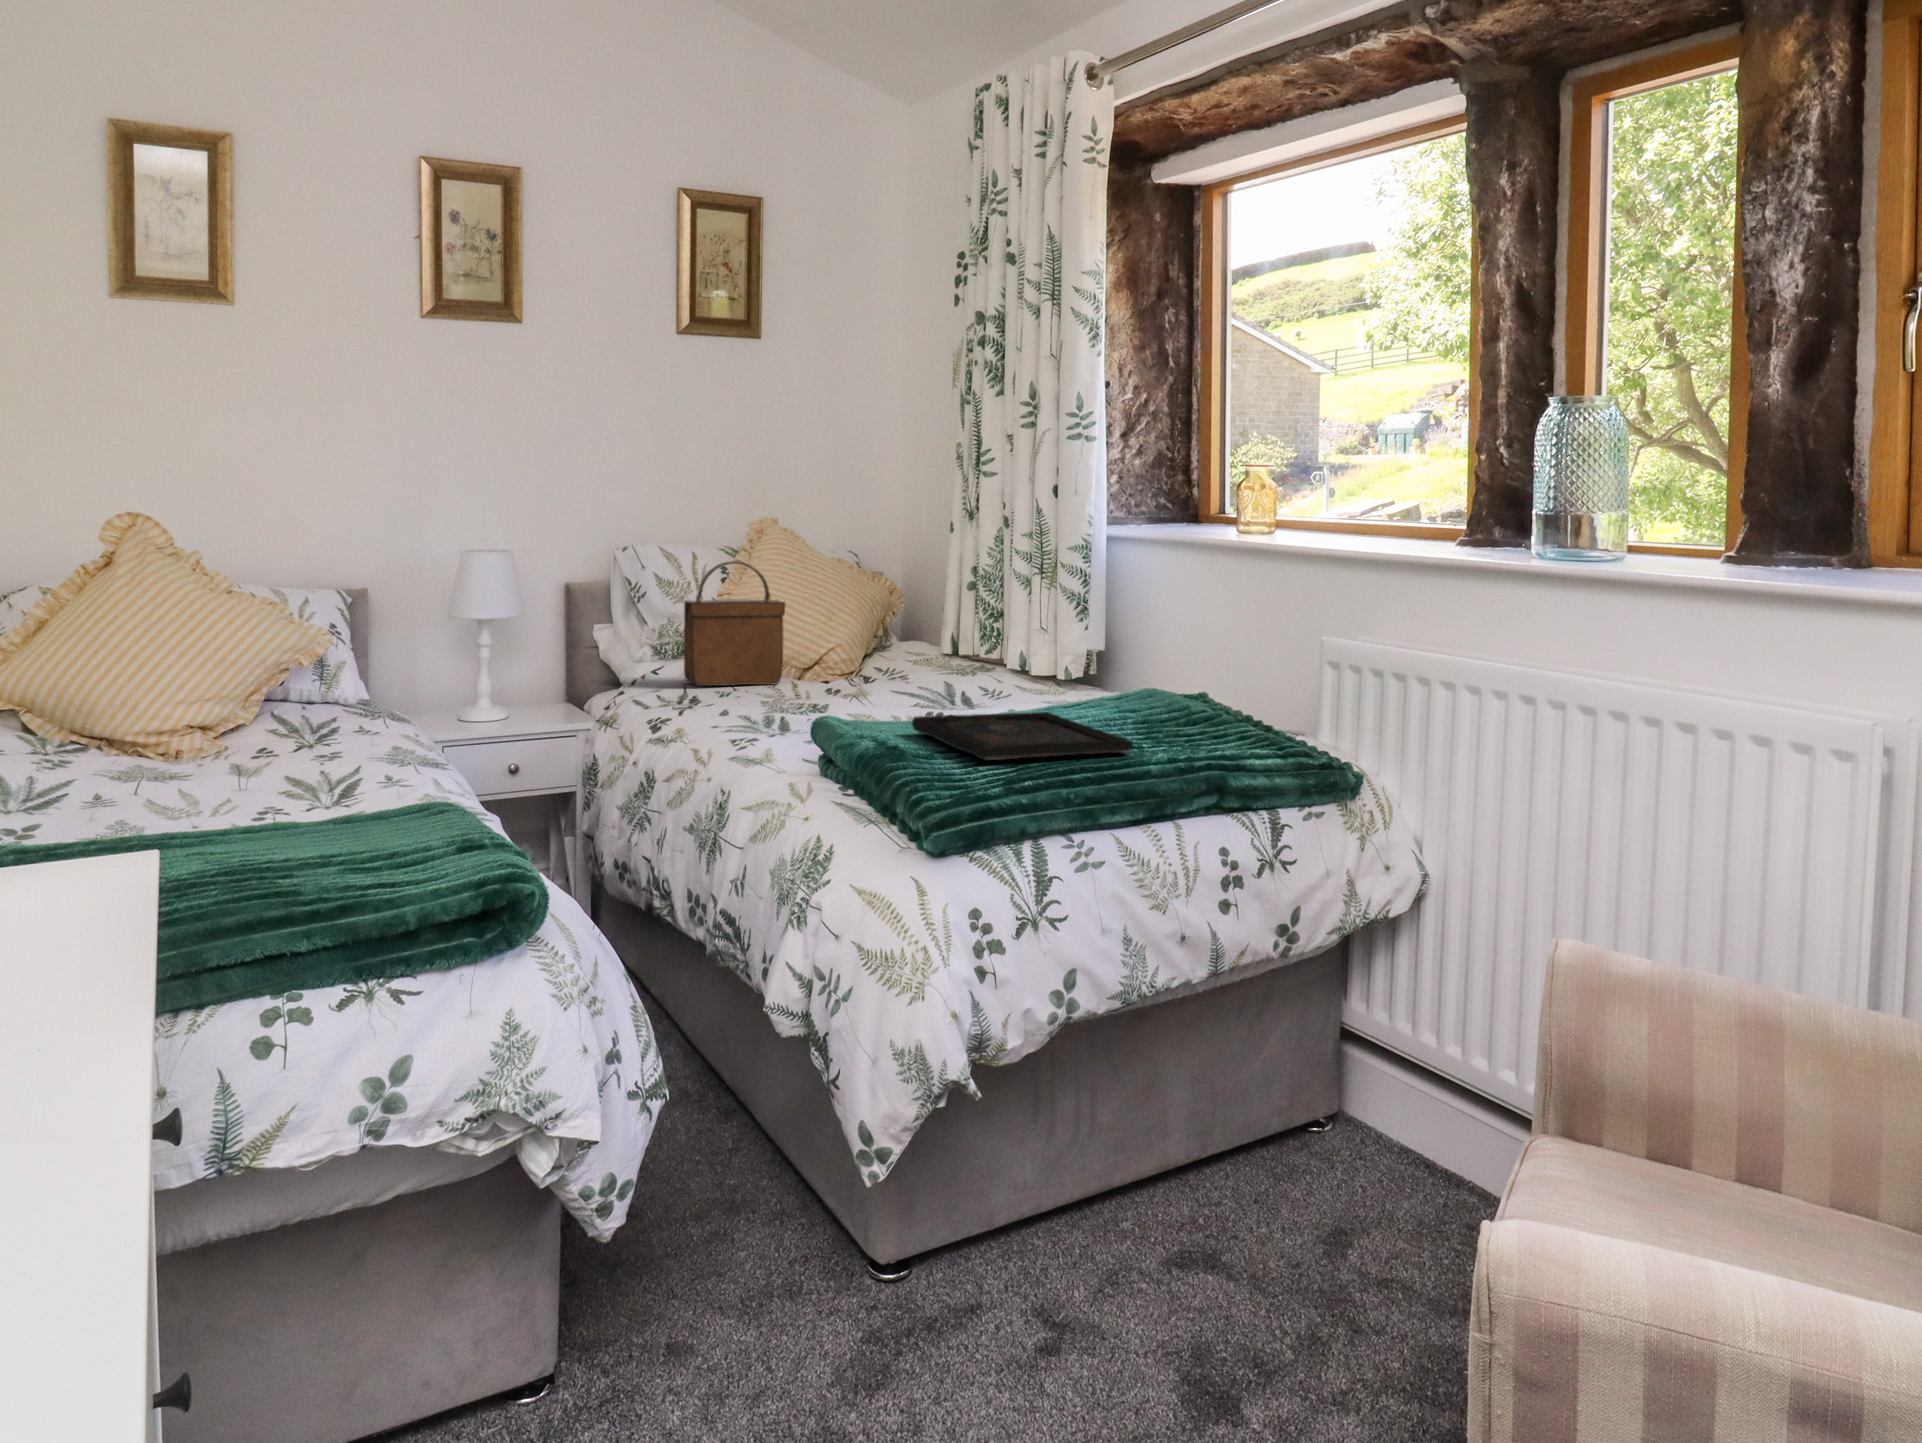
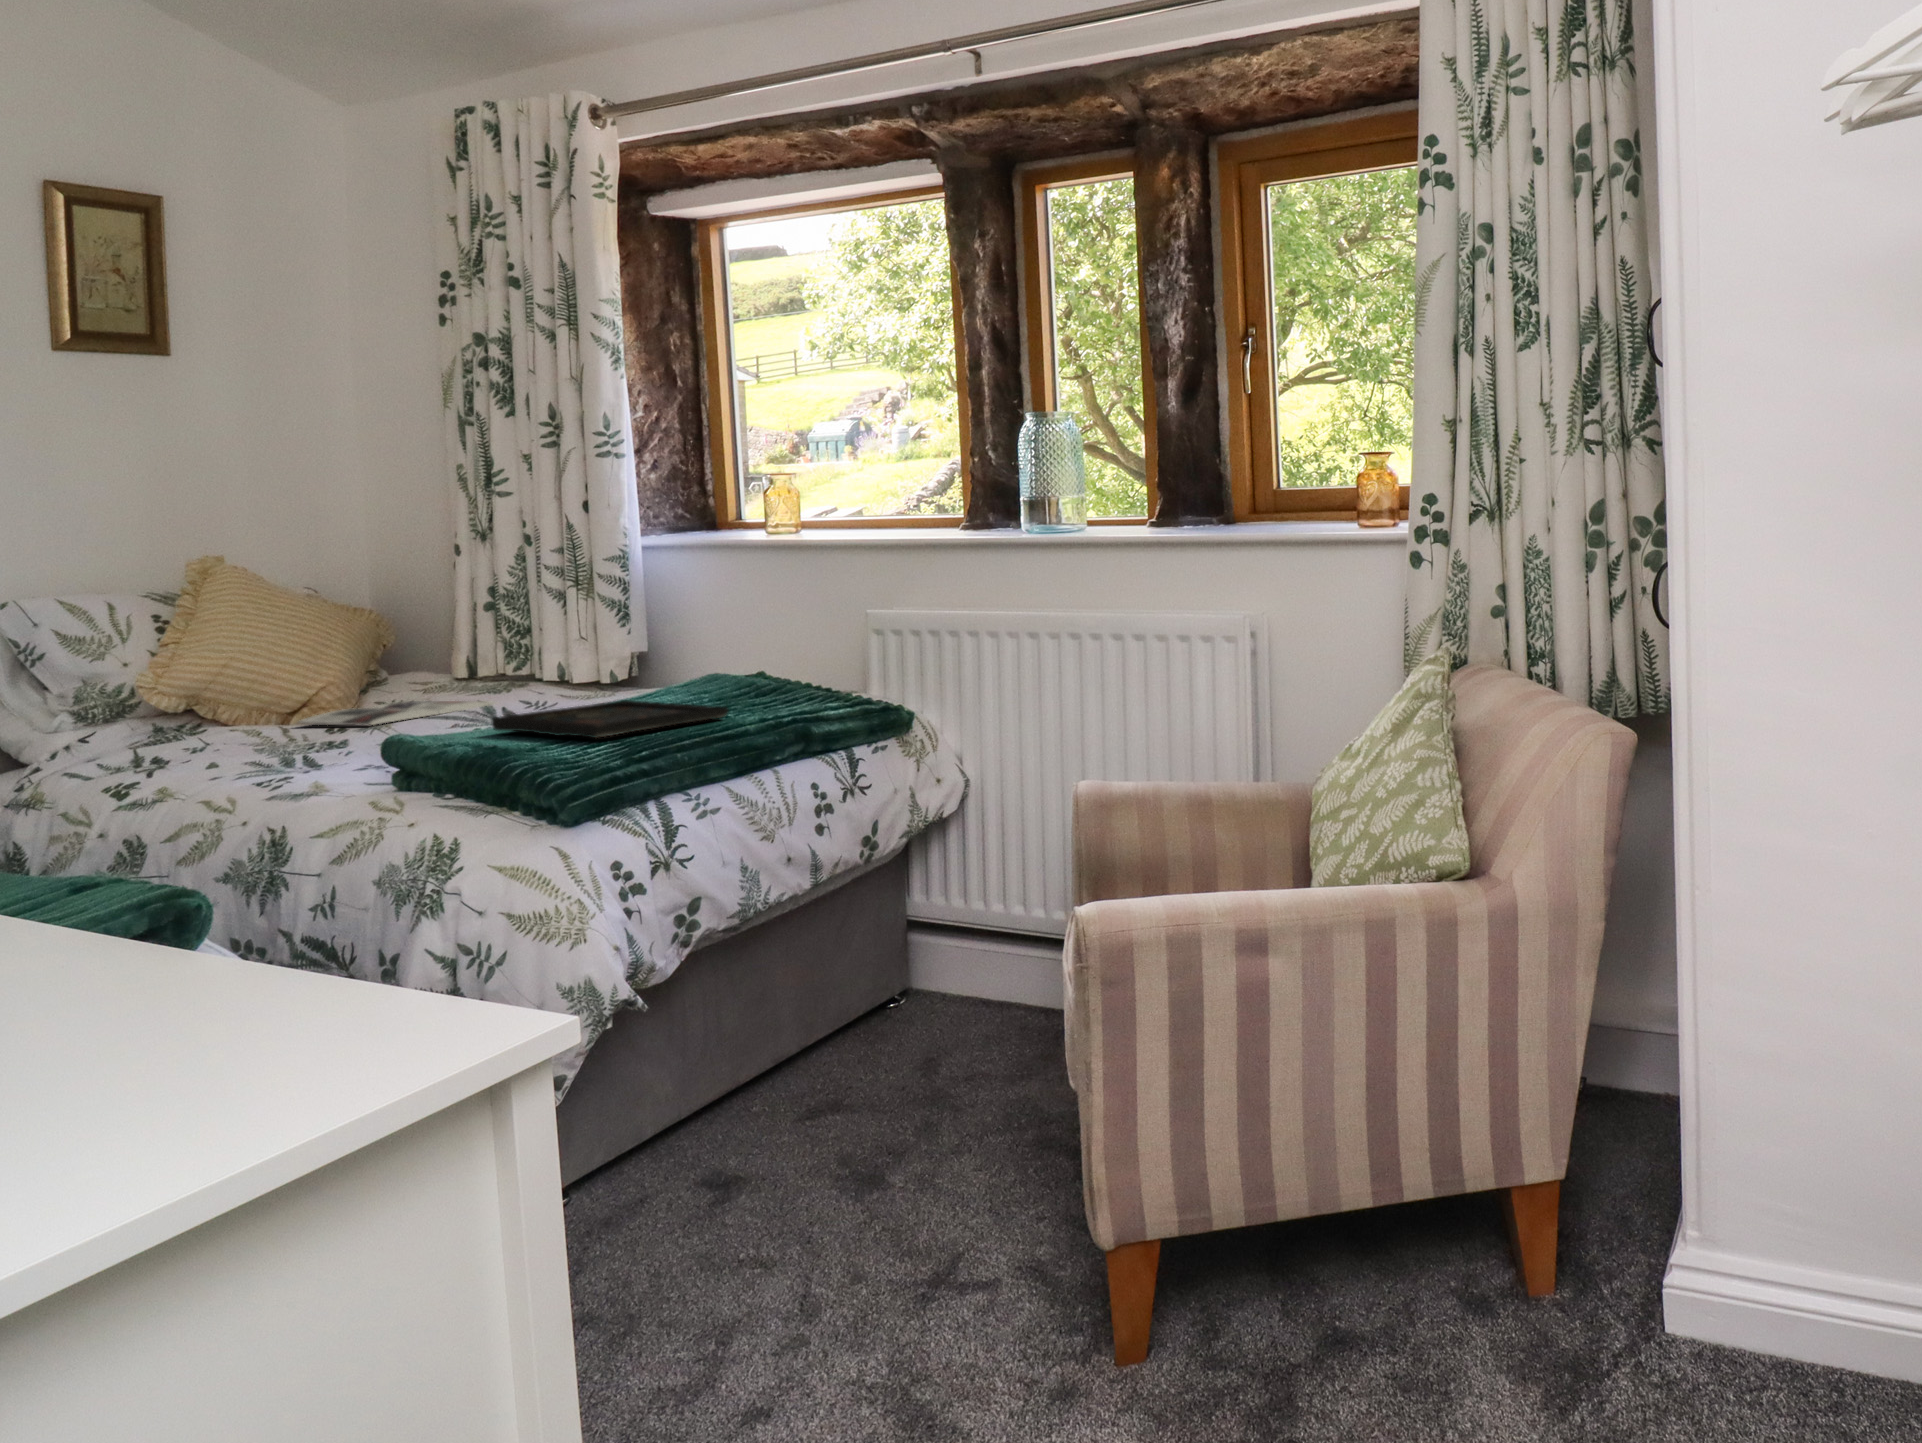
handbag: present [684,561,785,686] -> none [135,595,278,735]
magazine: none [785,677,959,702] -> present [298,701,497,725]

